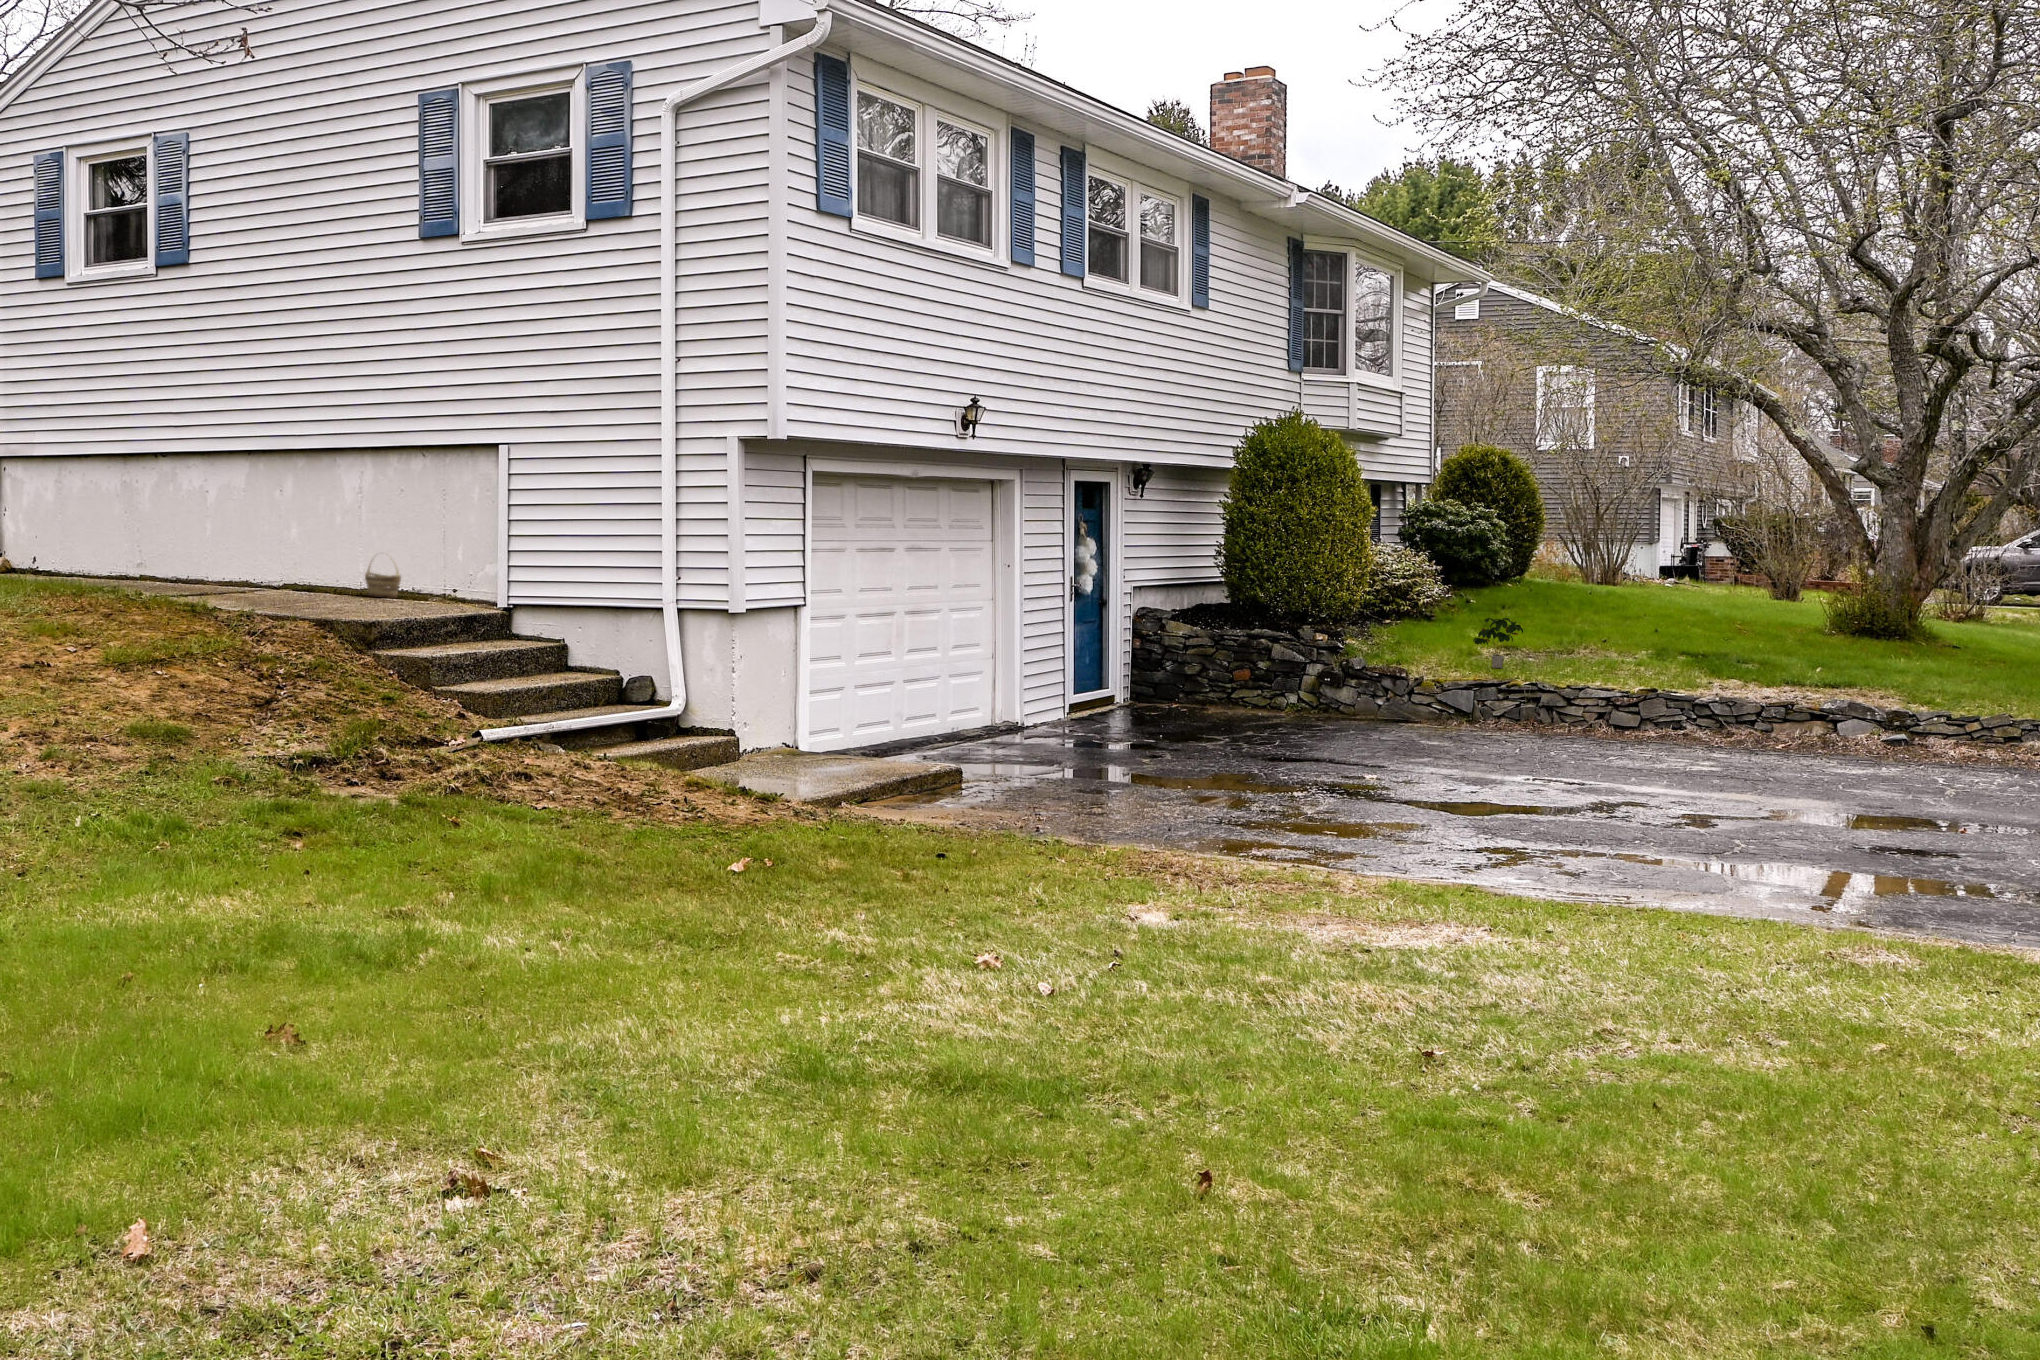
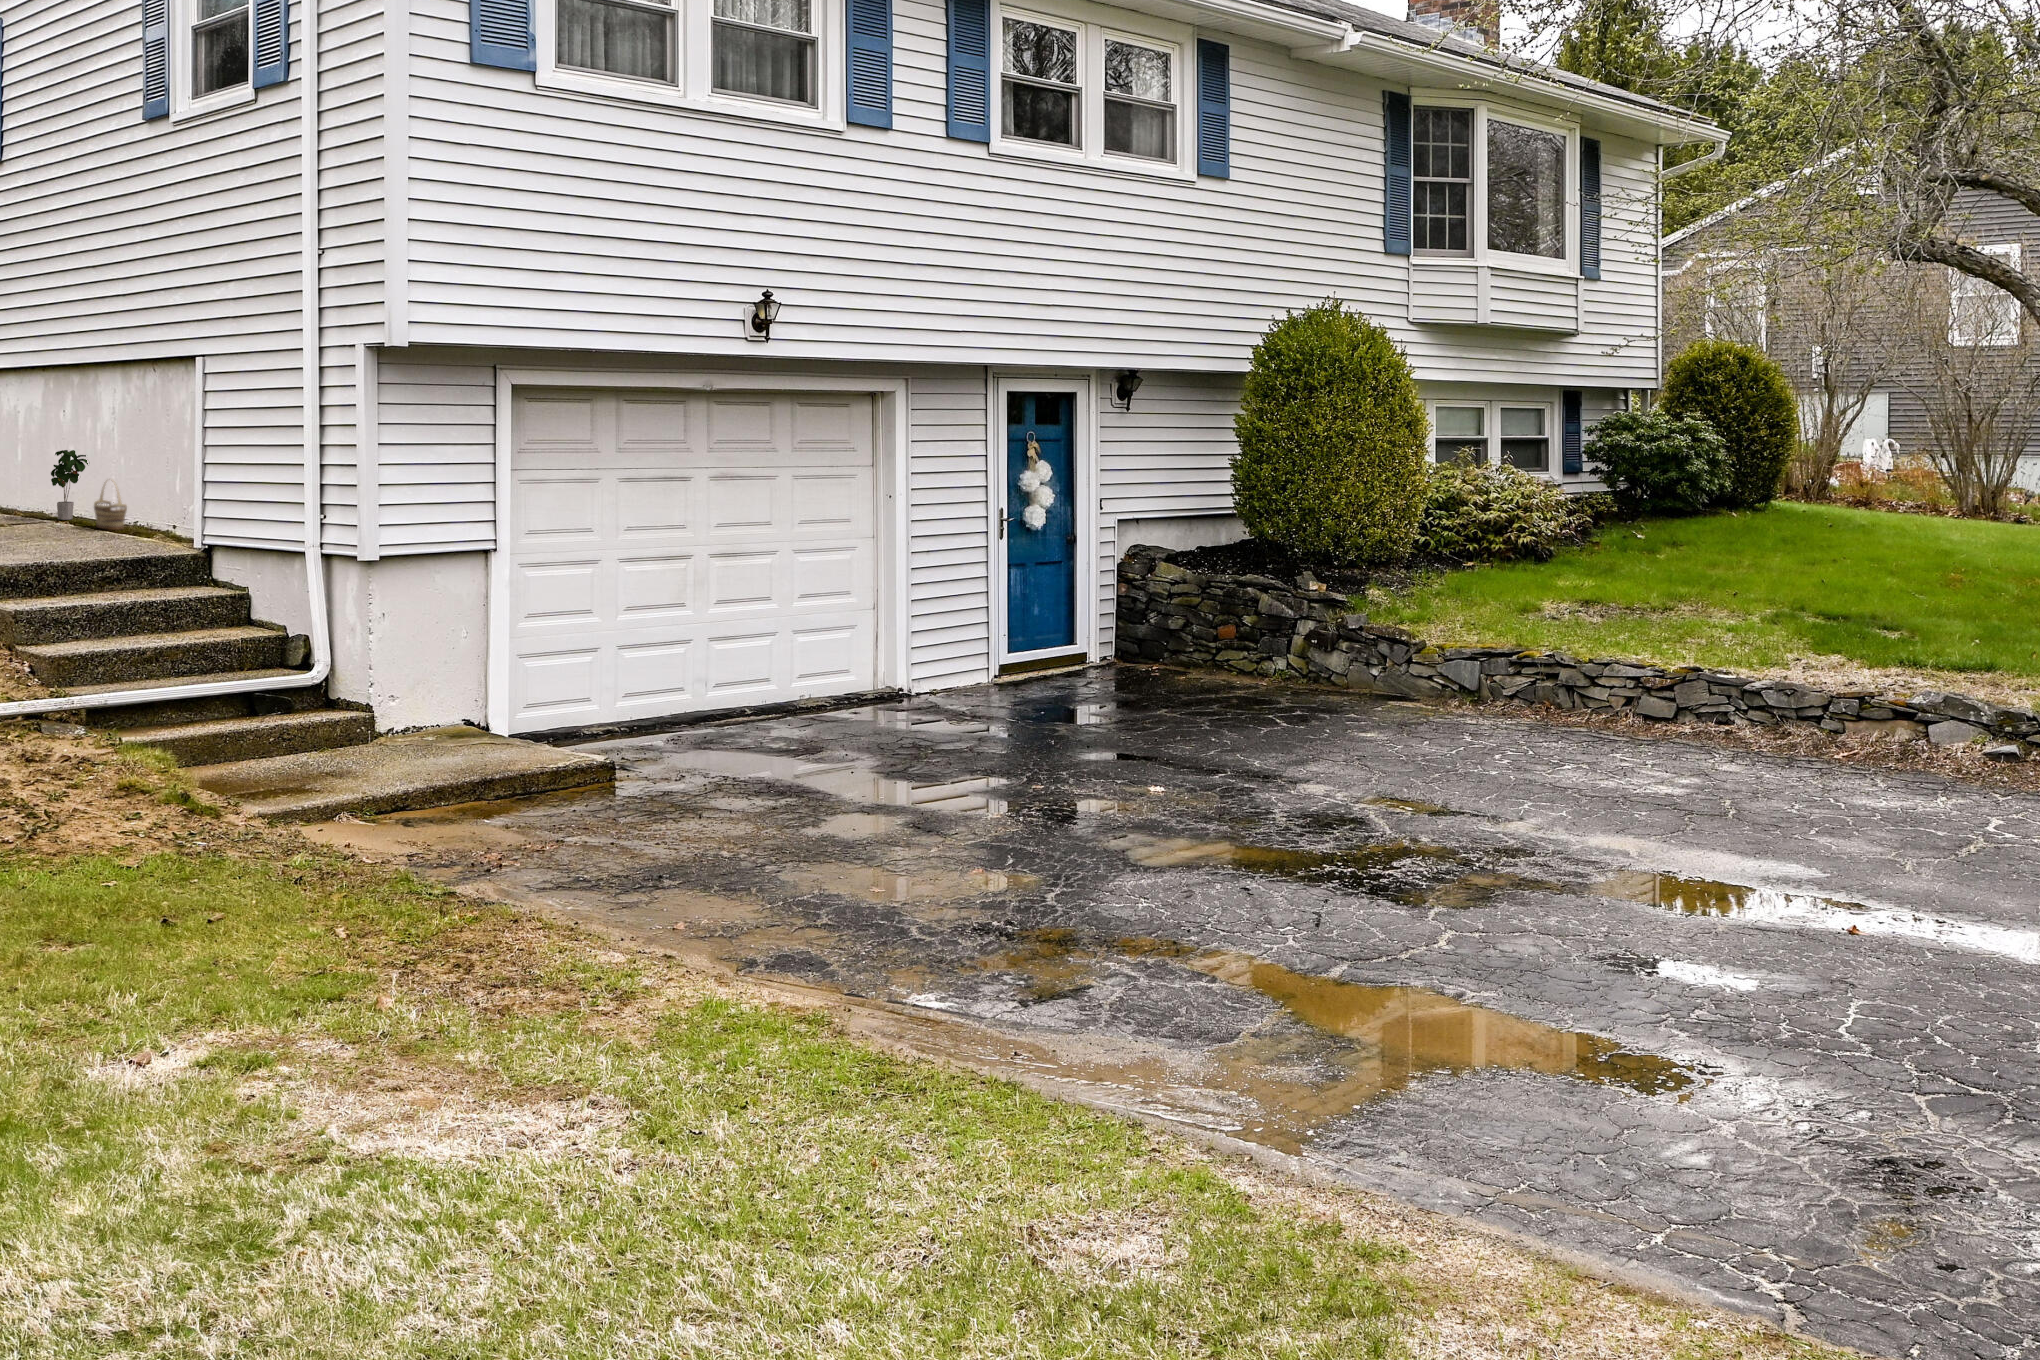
potted plant: present [1473,618,1523,668] -> present [51,450,88,520]

